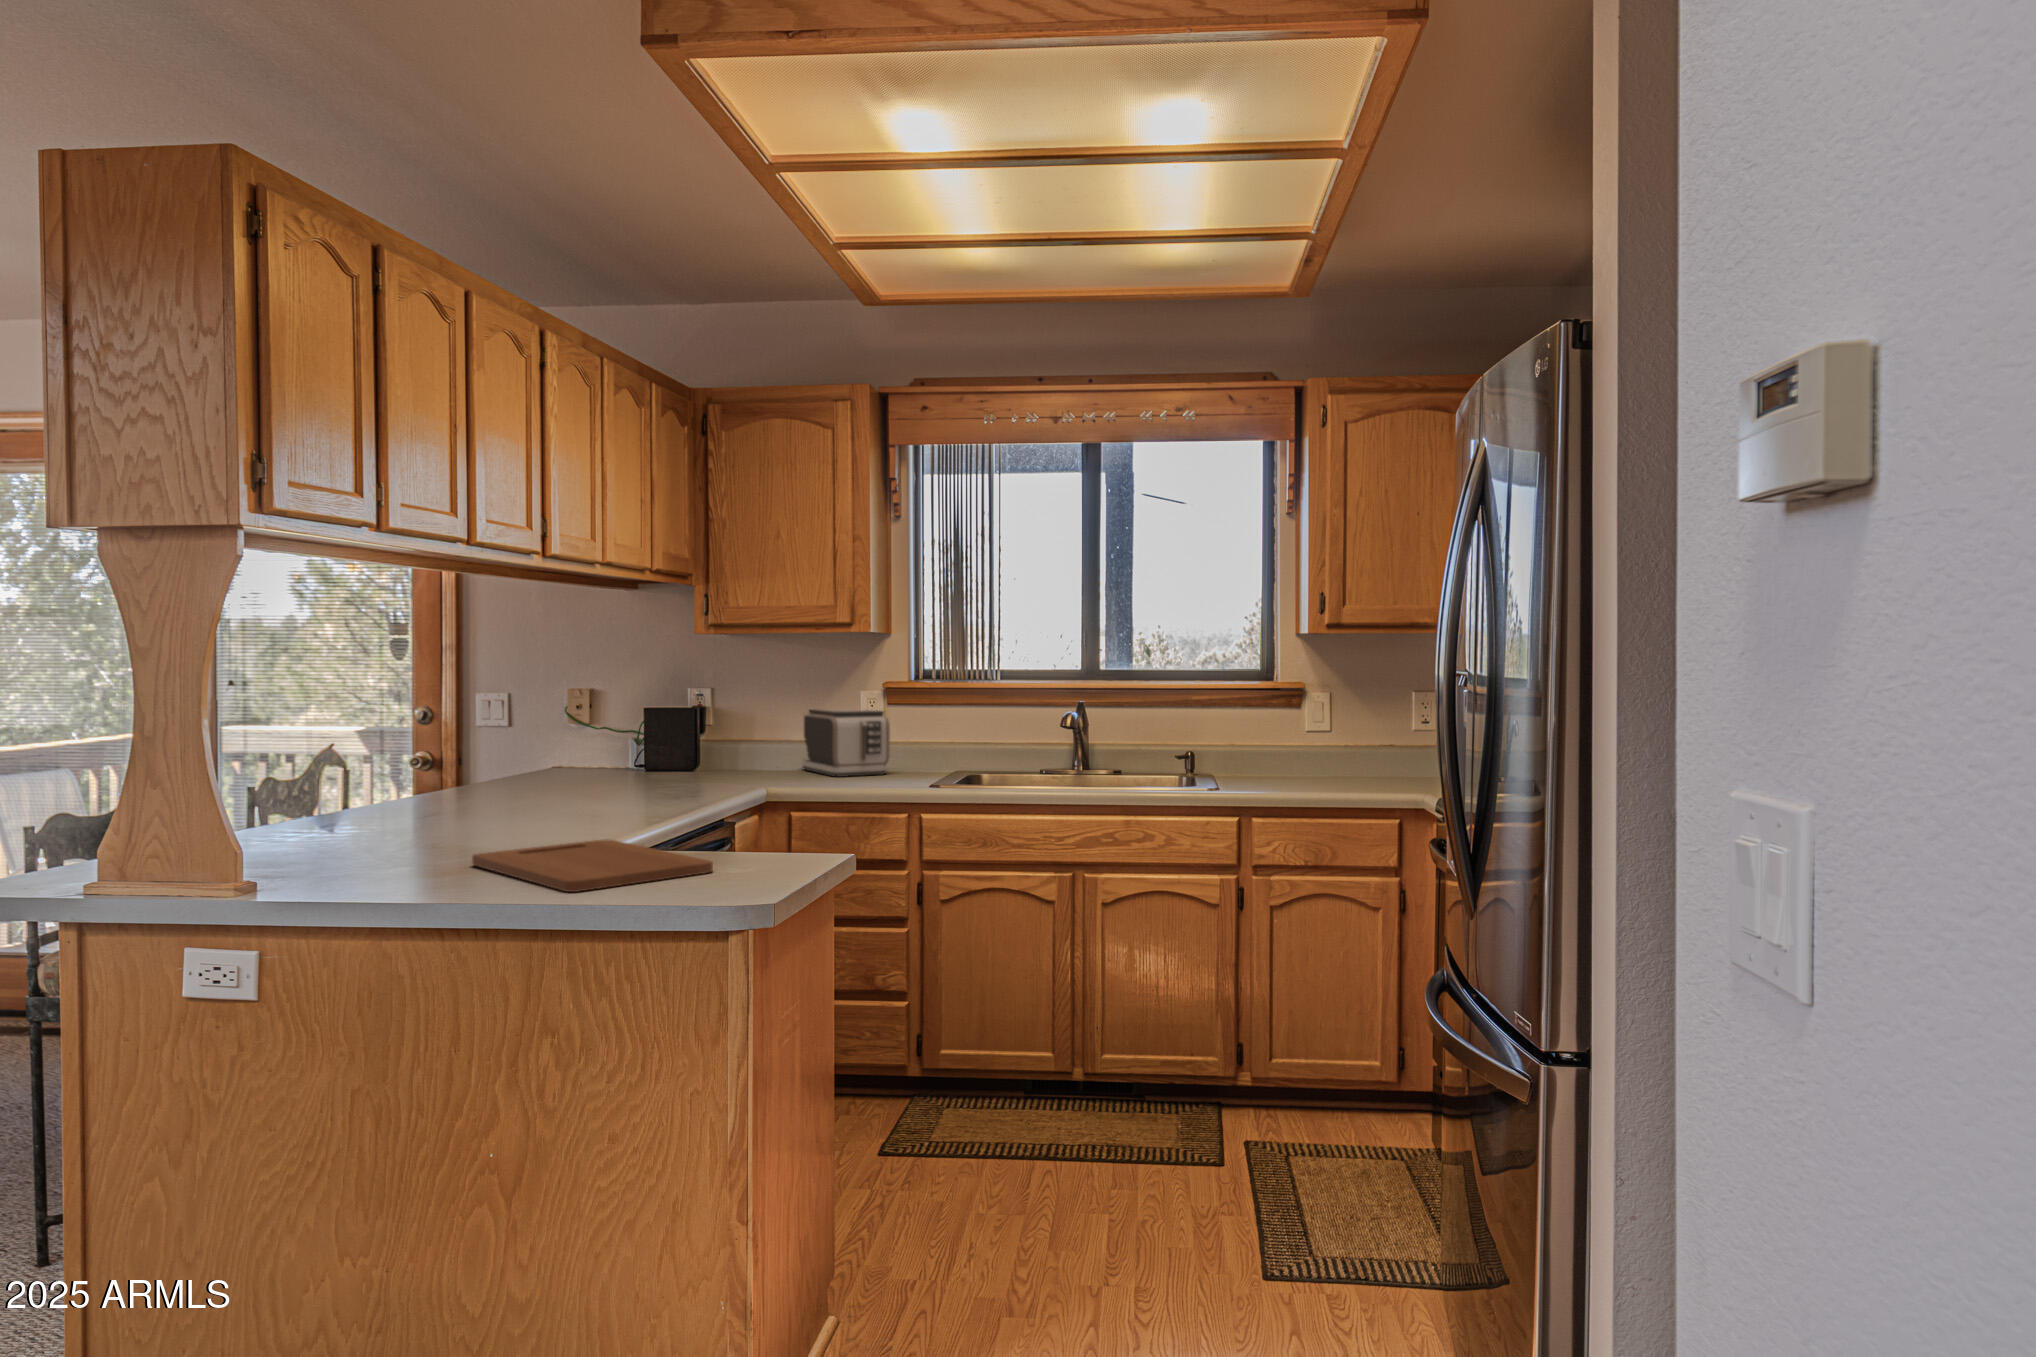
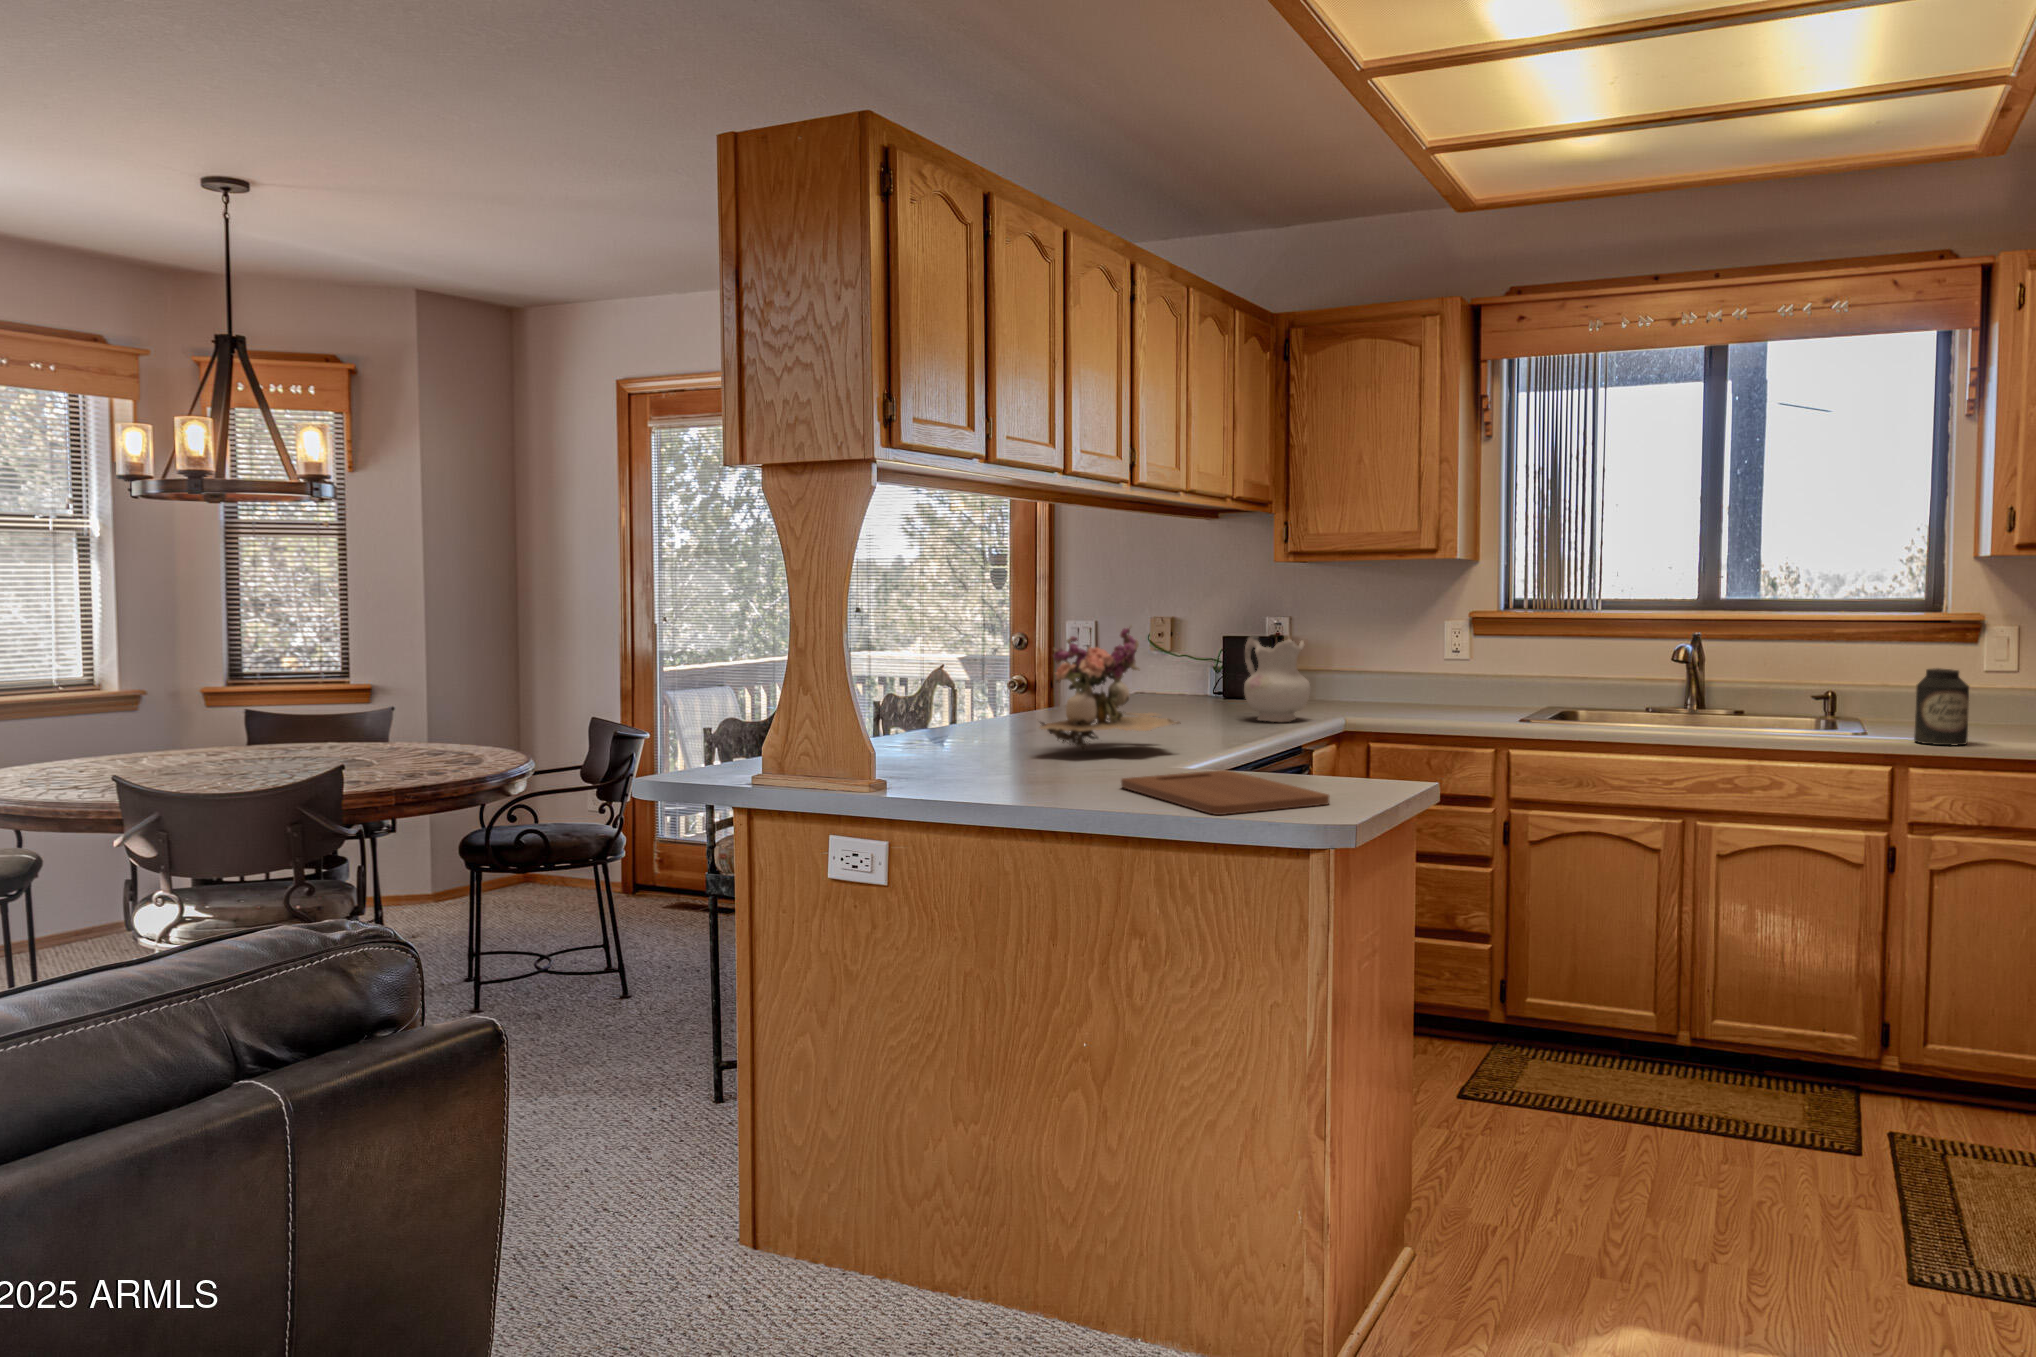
flower arrangement: none [394,684,572,826] -> present [1040,627,1180,750]
ceramic pitcher: none [662,701,731,789] -> present [1244,636,1311,722]
toaster: present [802,708,890,777] -> none [1376,640,1472,713]
canister: none [1253,725,1293,791] -> present [1914,668,1969,745]

